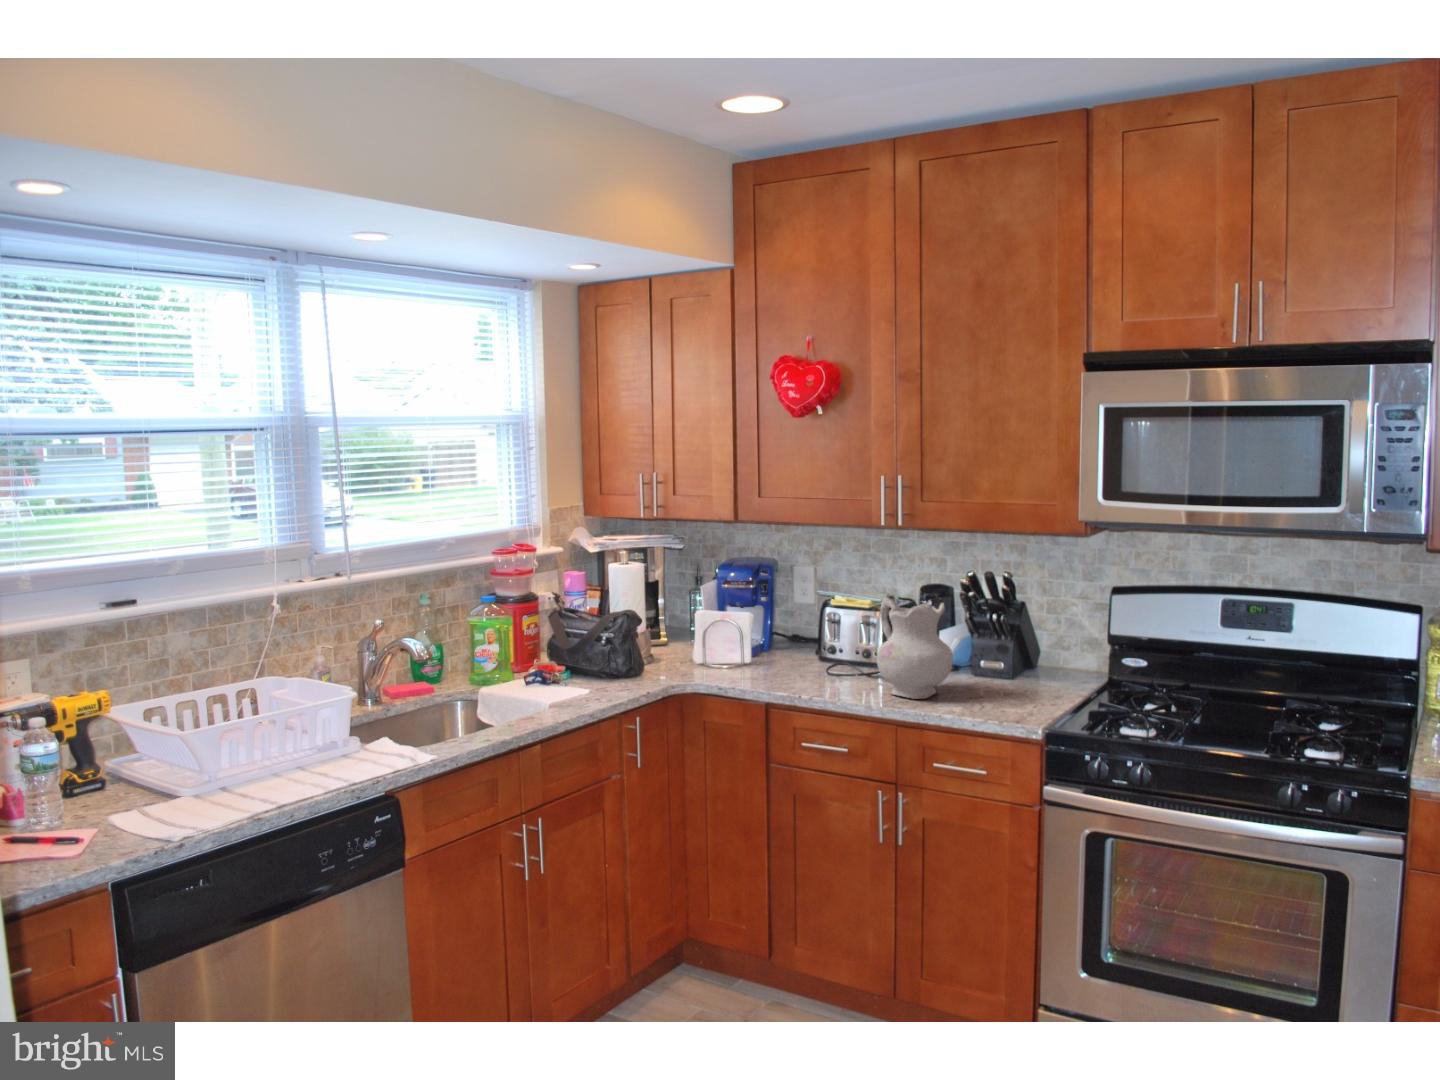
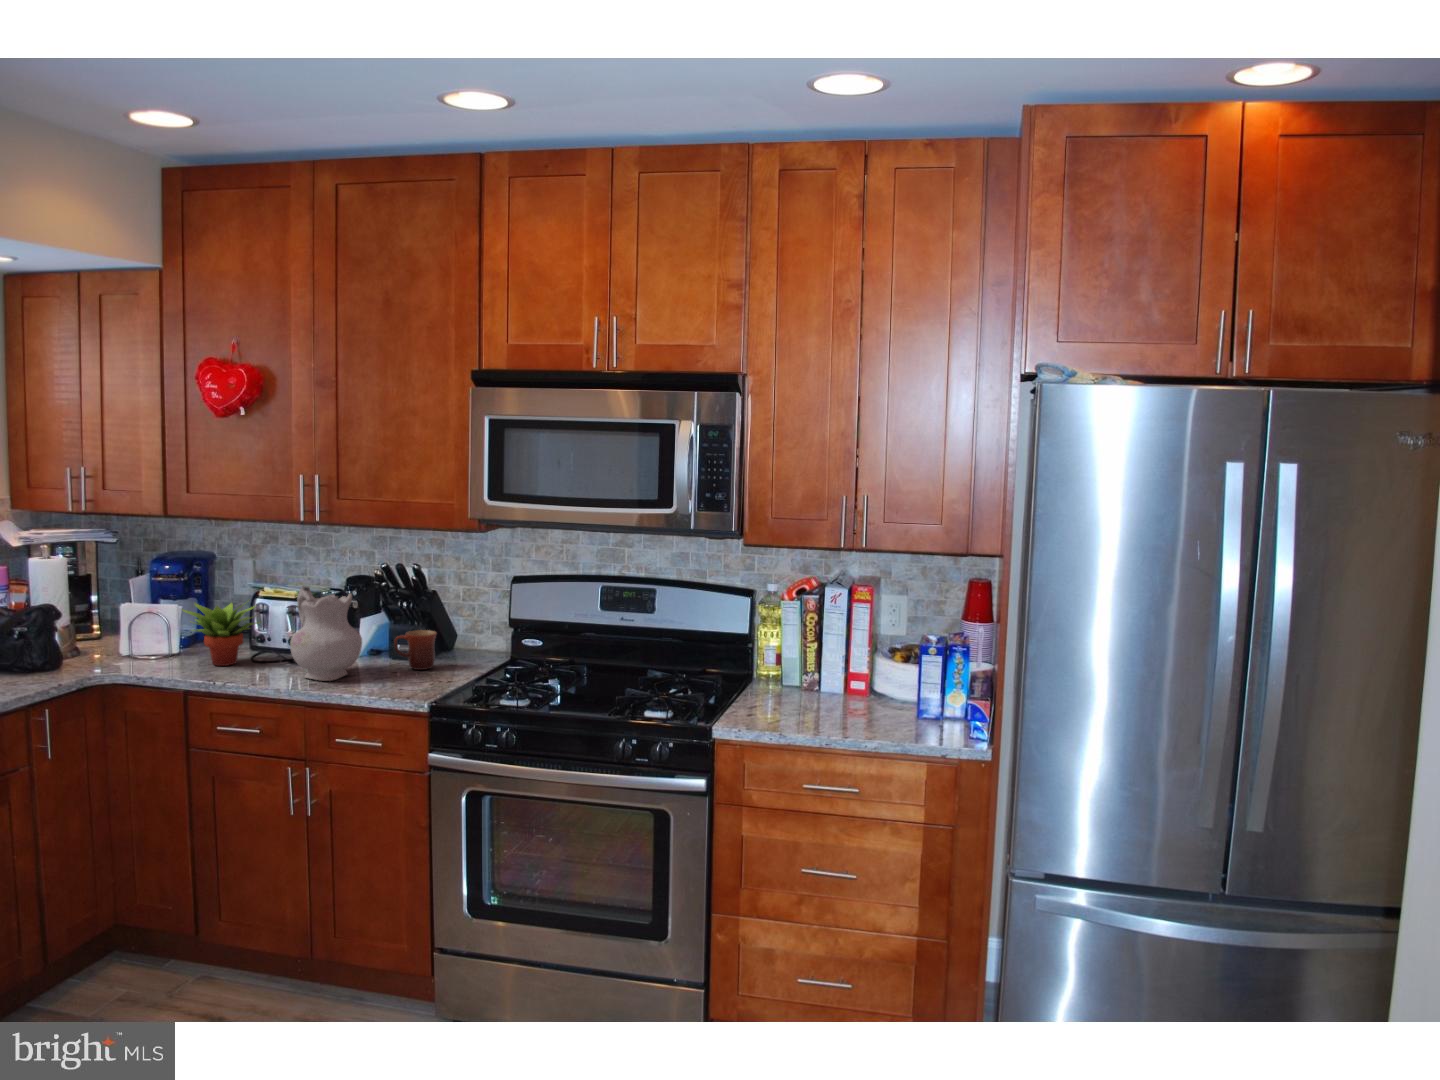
succulent plant: none [758,607,838,678] -> present [182,603,258,666]
mug: none [984,645,1032,690] -> present [394,630,436,670]

